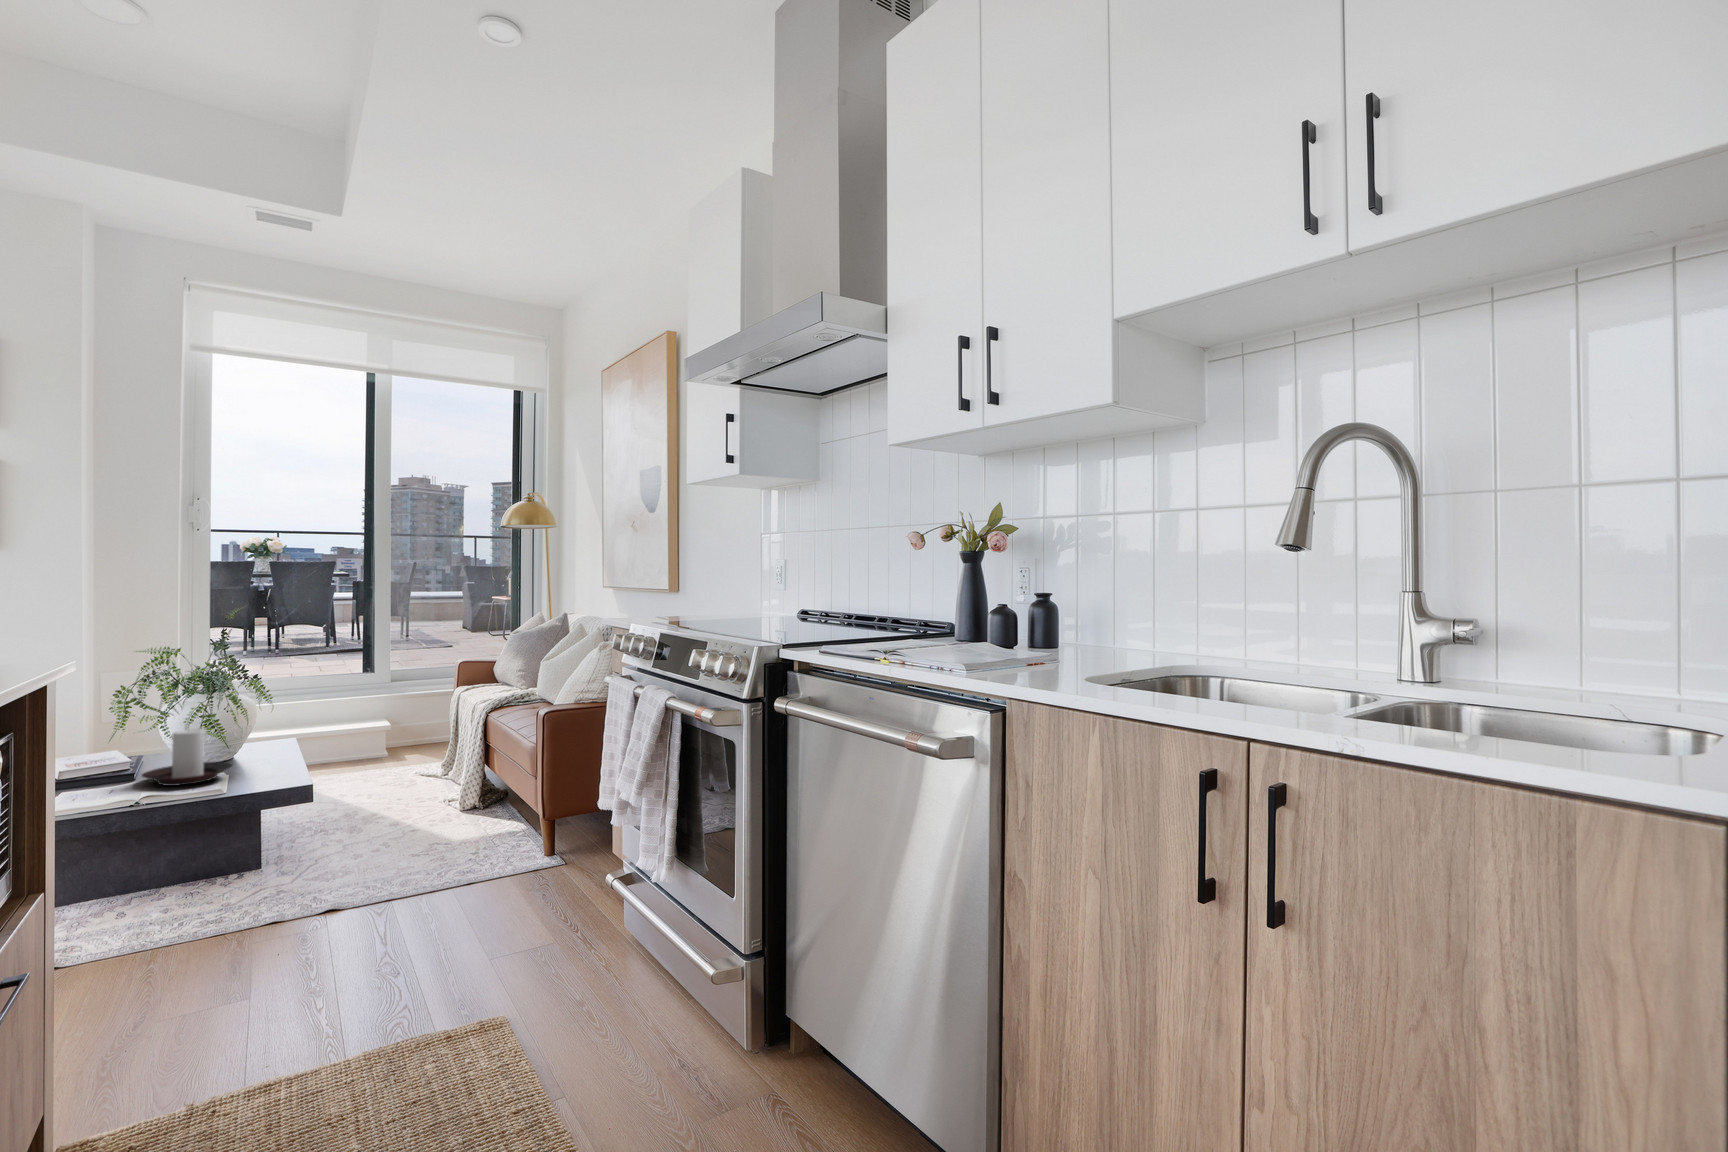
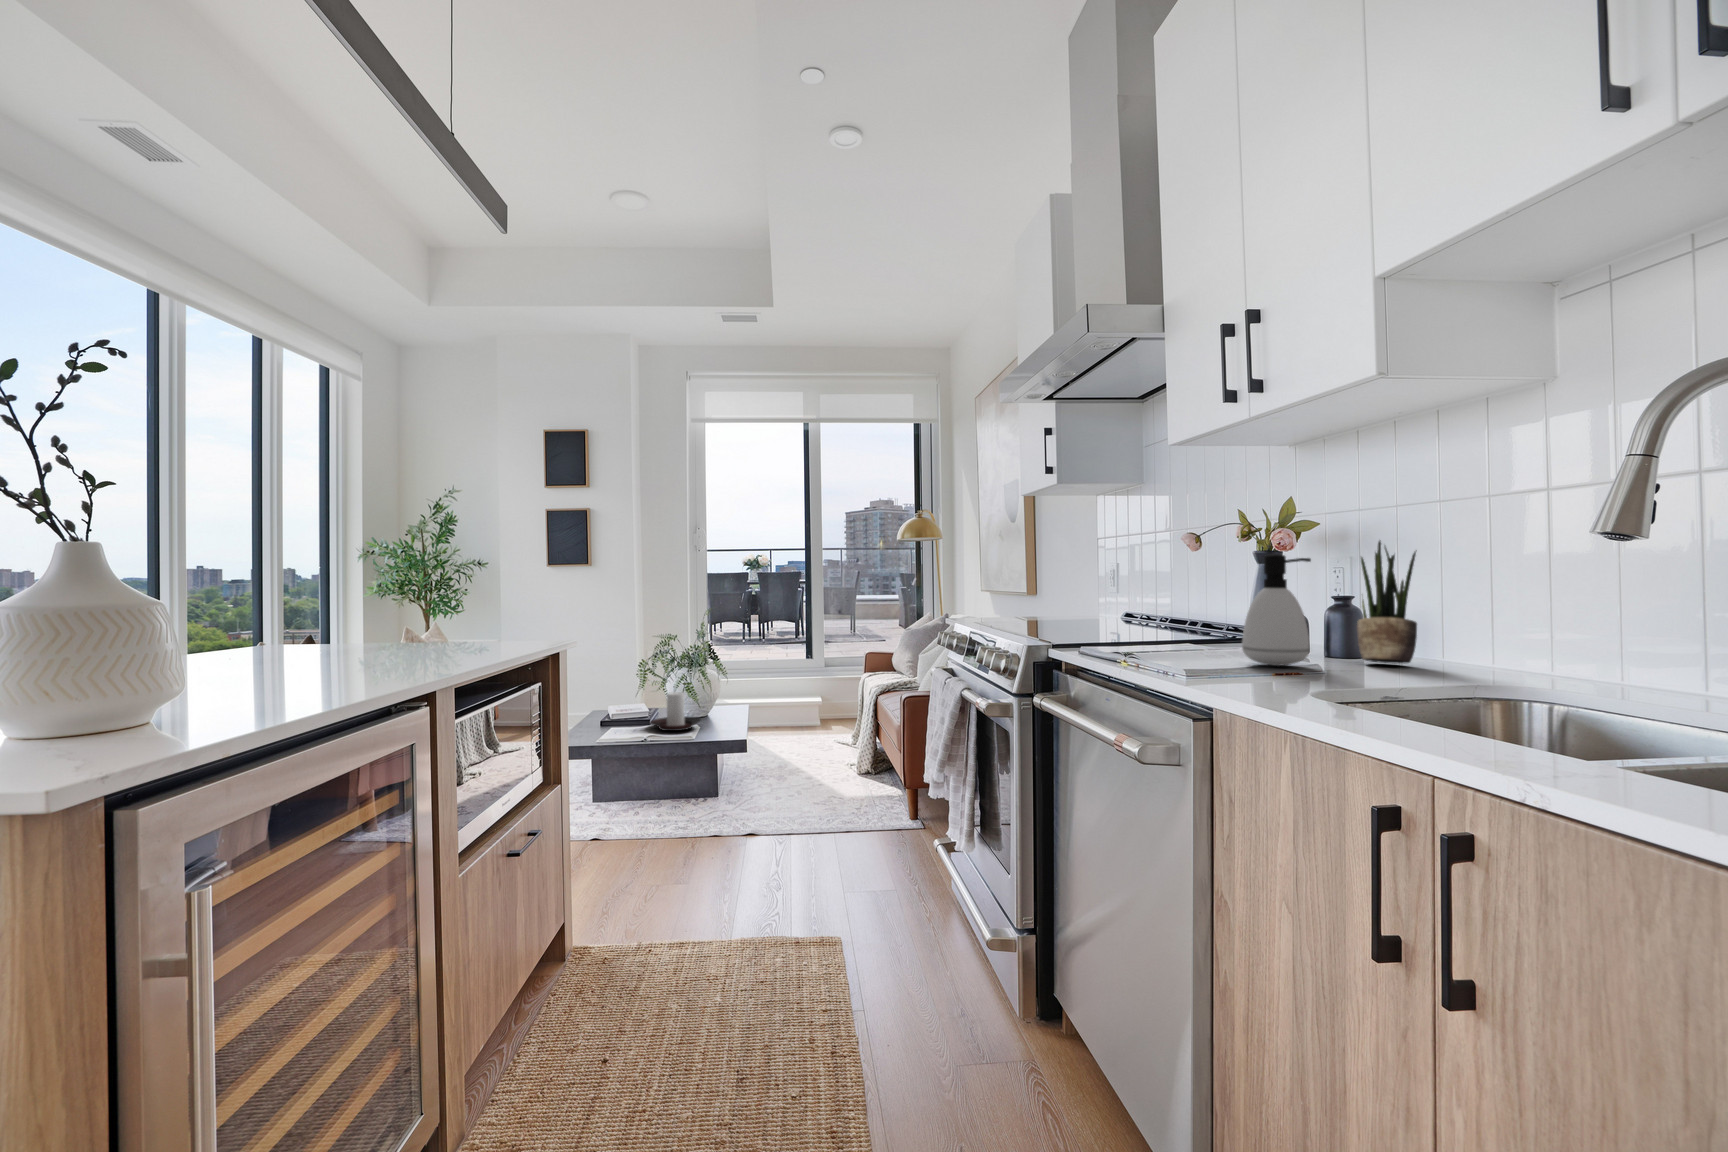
potted plant: none [1062,543,1107,651] -> present [1357,541,1417,664]
soap dispenser: none [983,553,1042,657] -> present [1242,554,1311,666]

